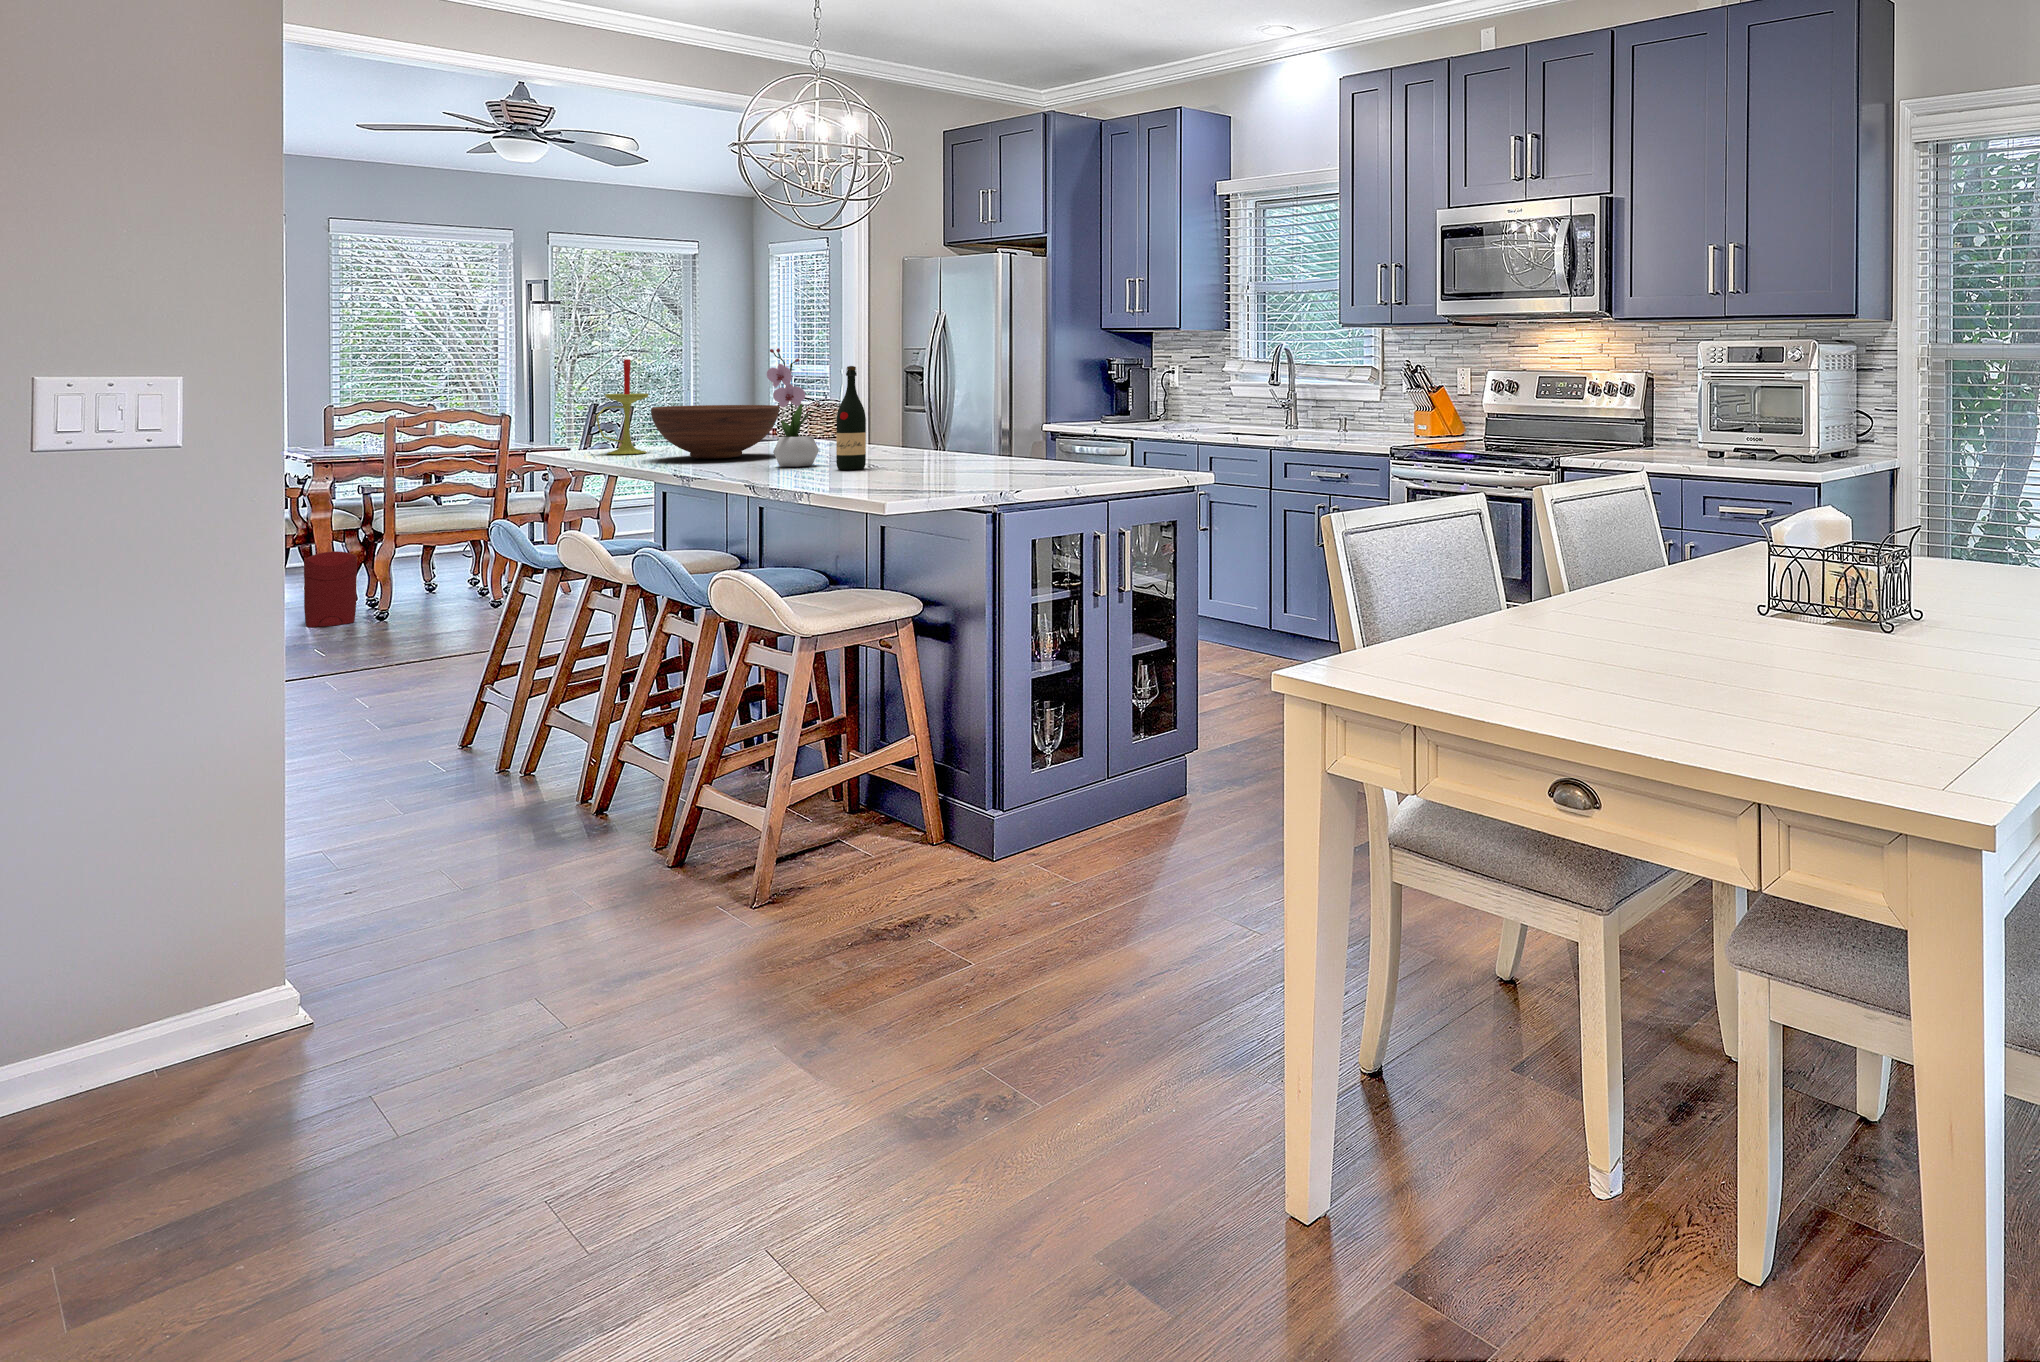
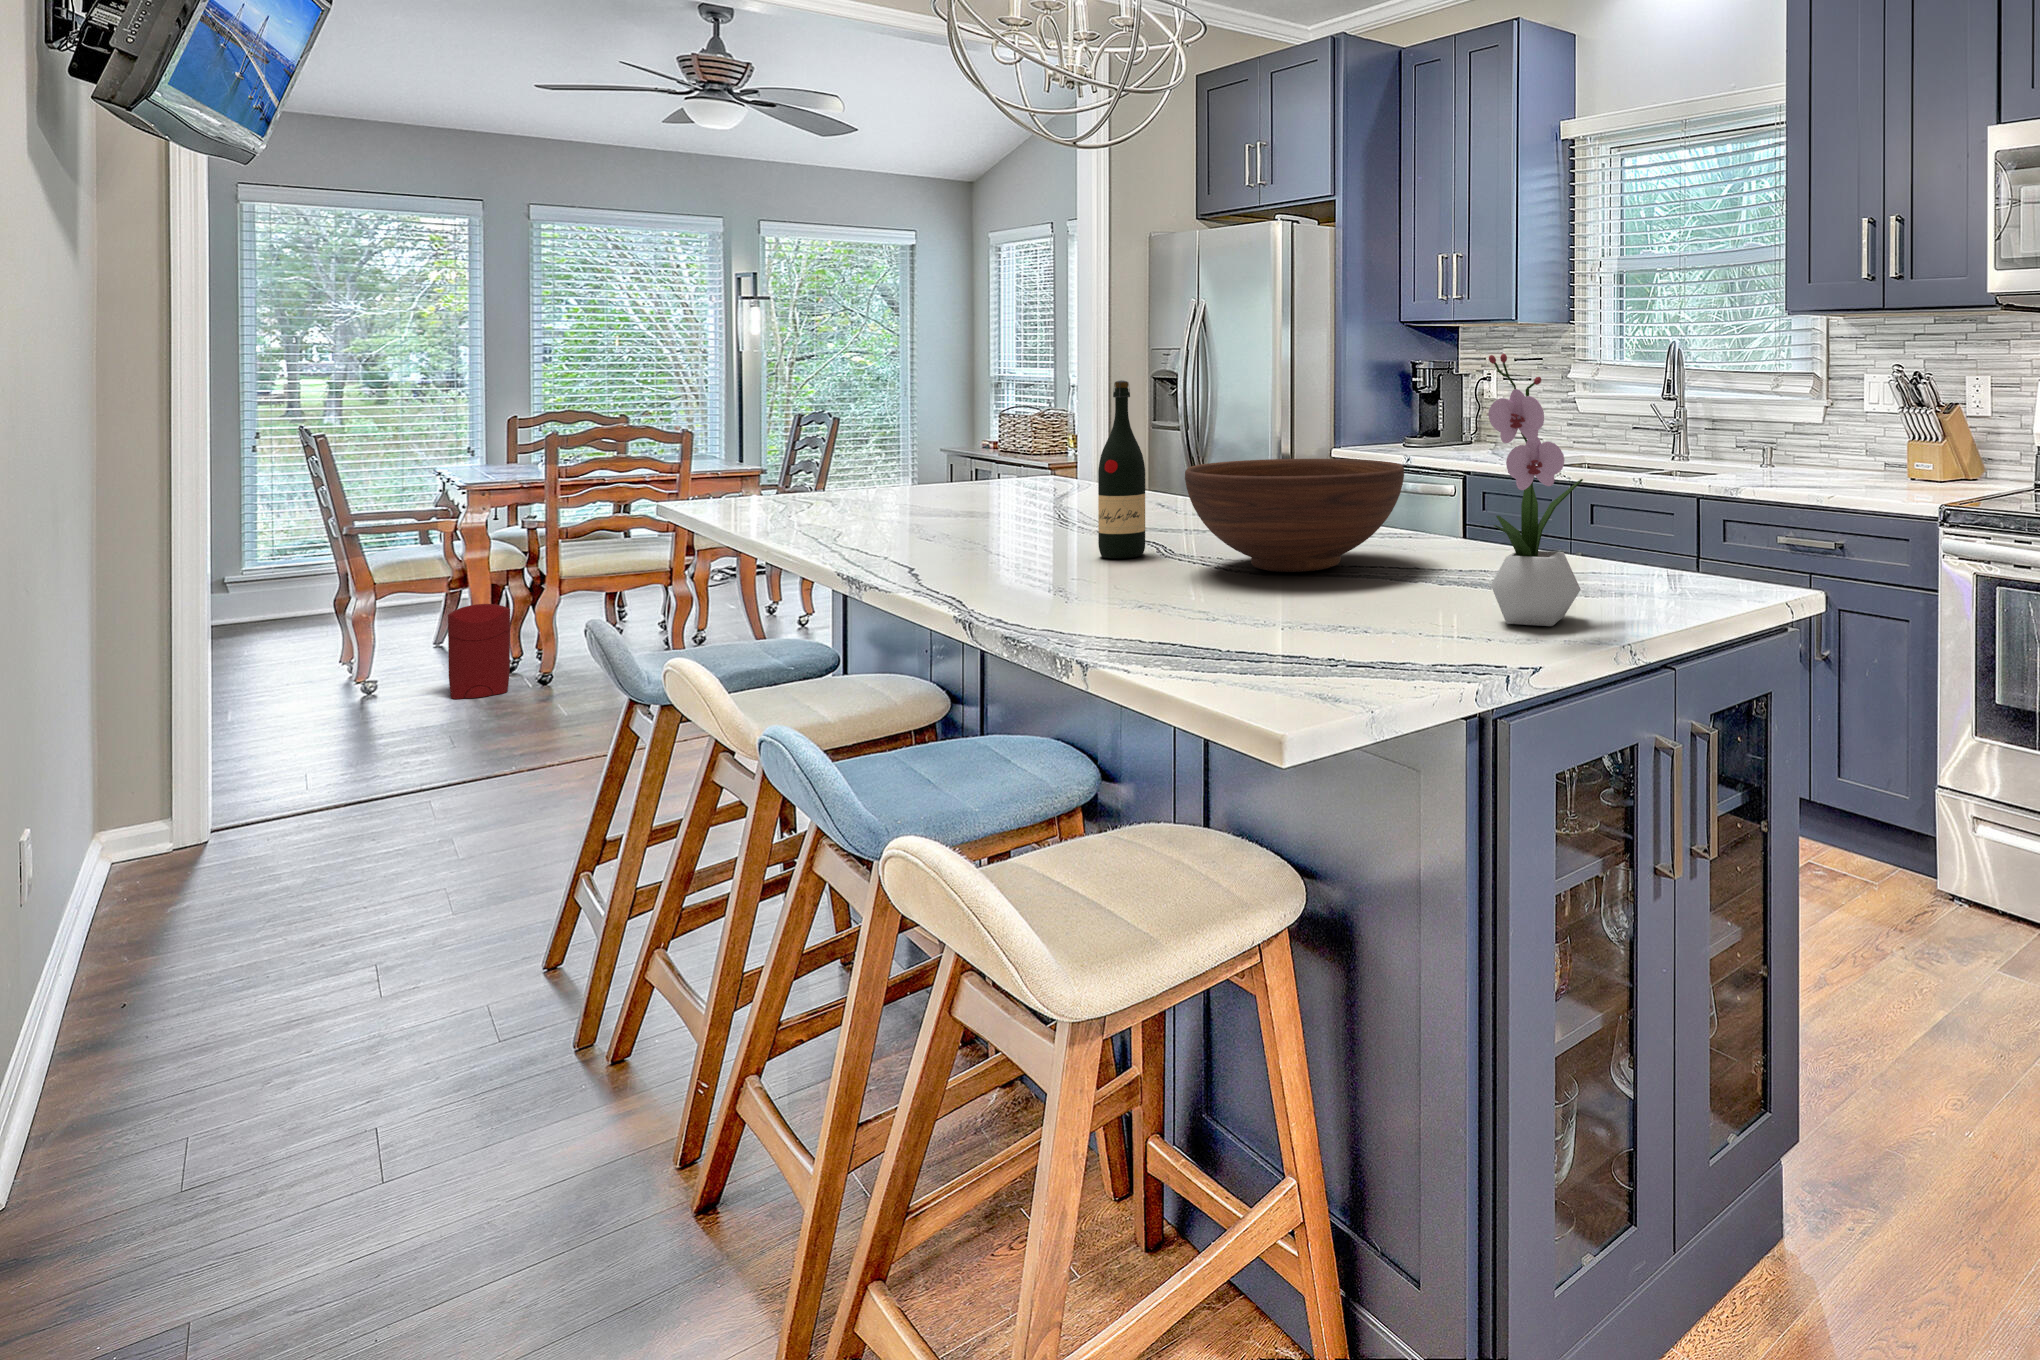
flower arrangement: present [767,348,824,467] -> present [1488,354,1583,626]
candle: present [596,359,649,454] -> none [746,363,823,511]
fruit bowl: present [651,405,779,459] -> present [1185,459,1404,572]

